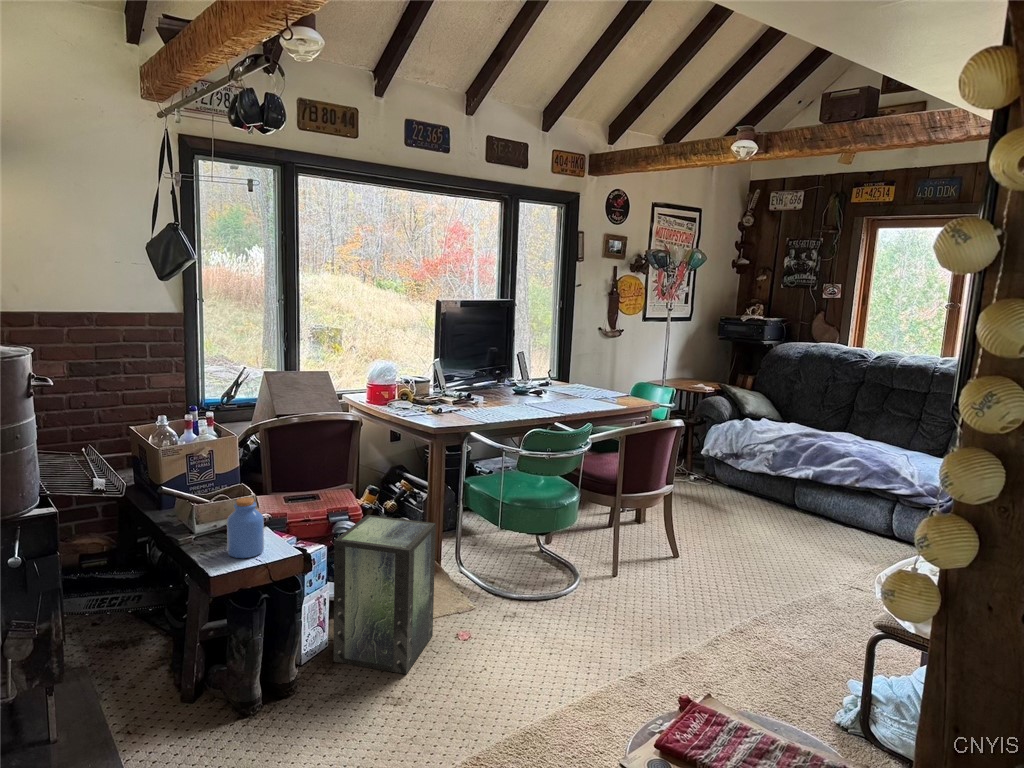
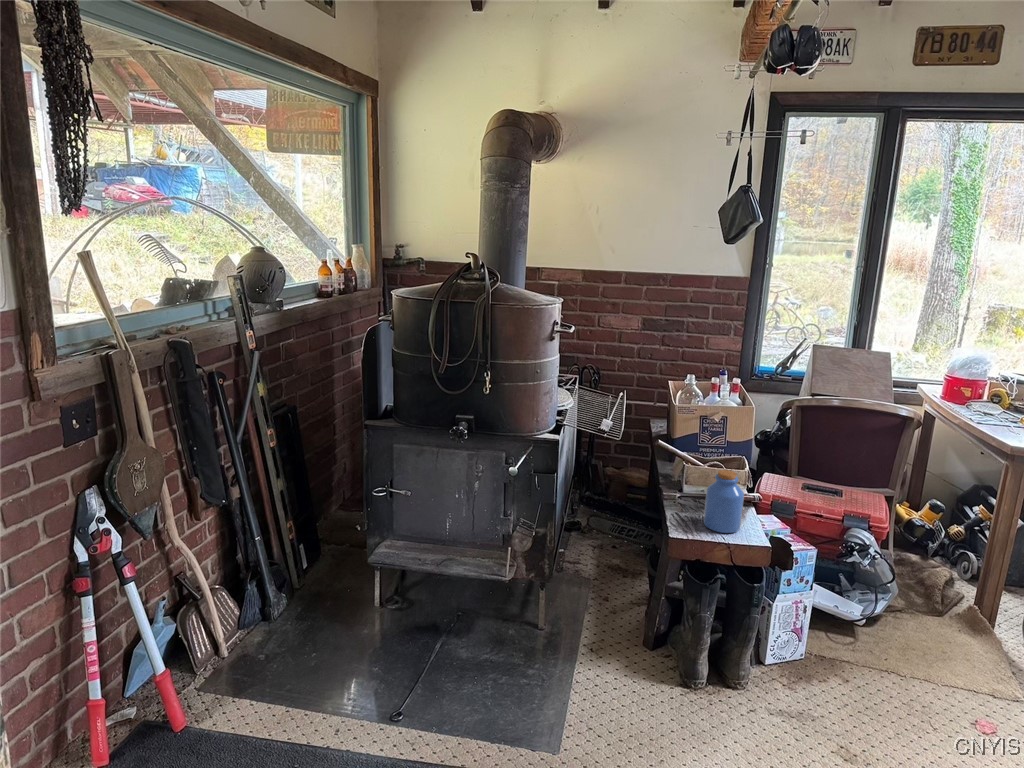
storage box: present [334,515,436,674] -> none [800,530,972,739]

